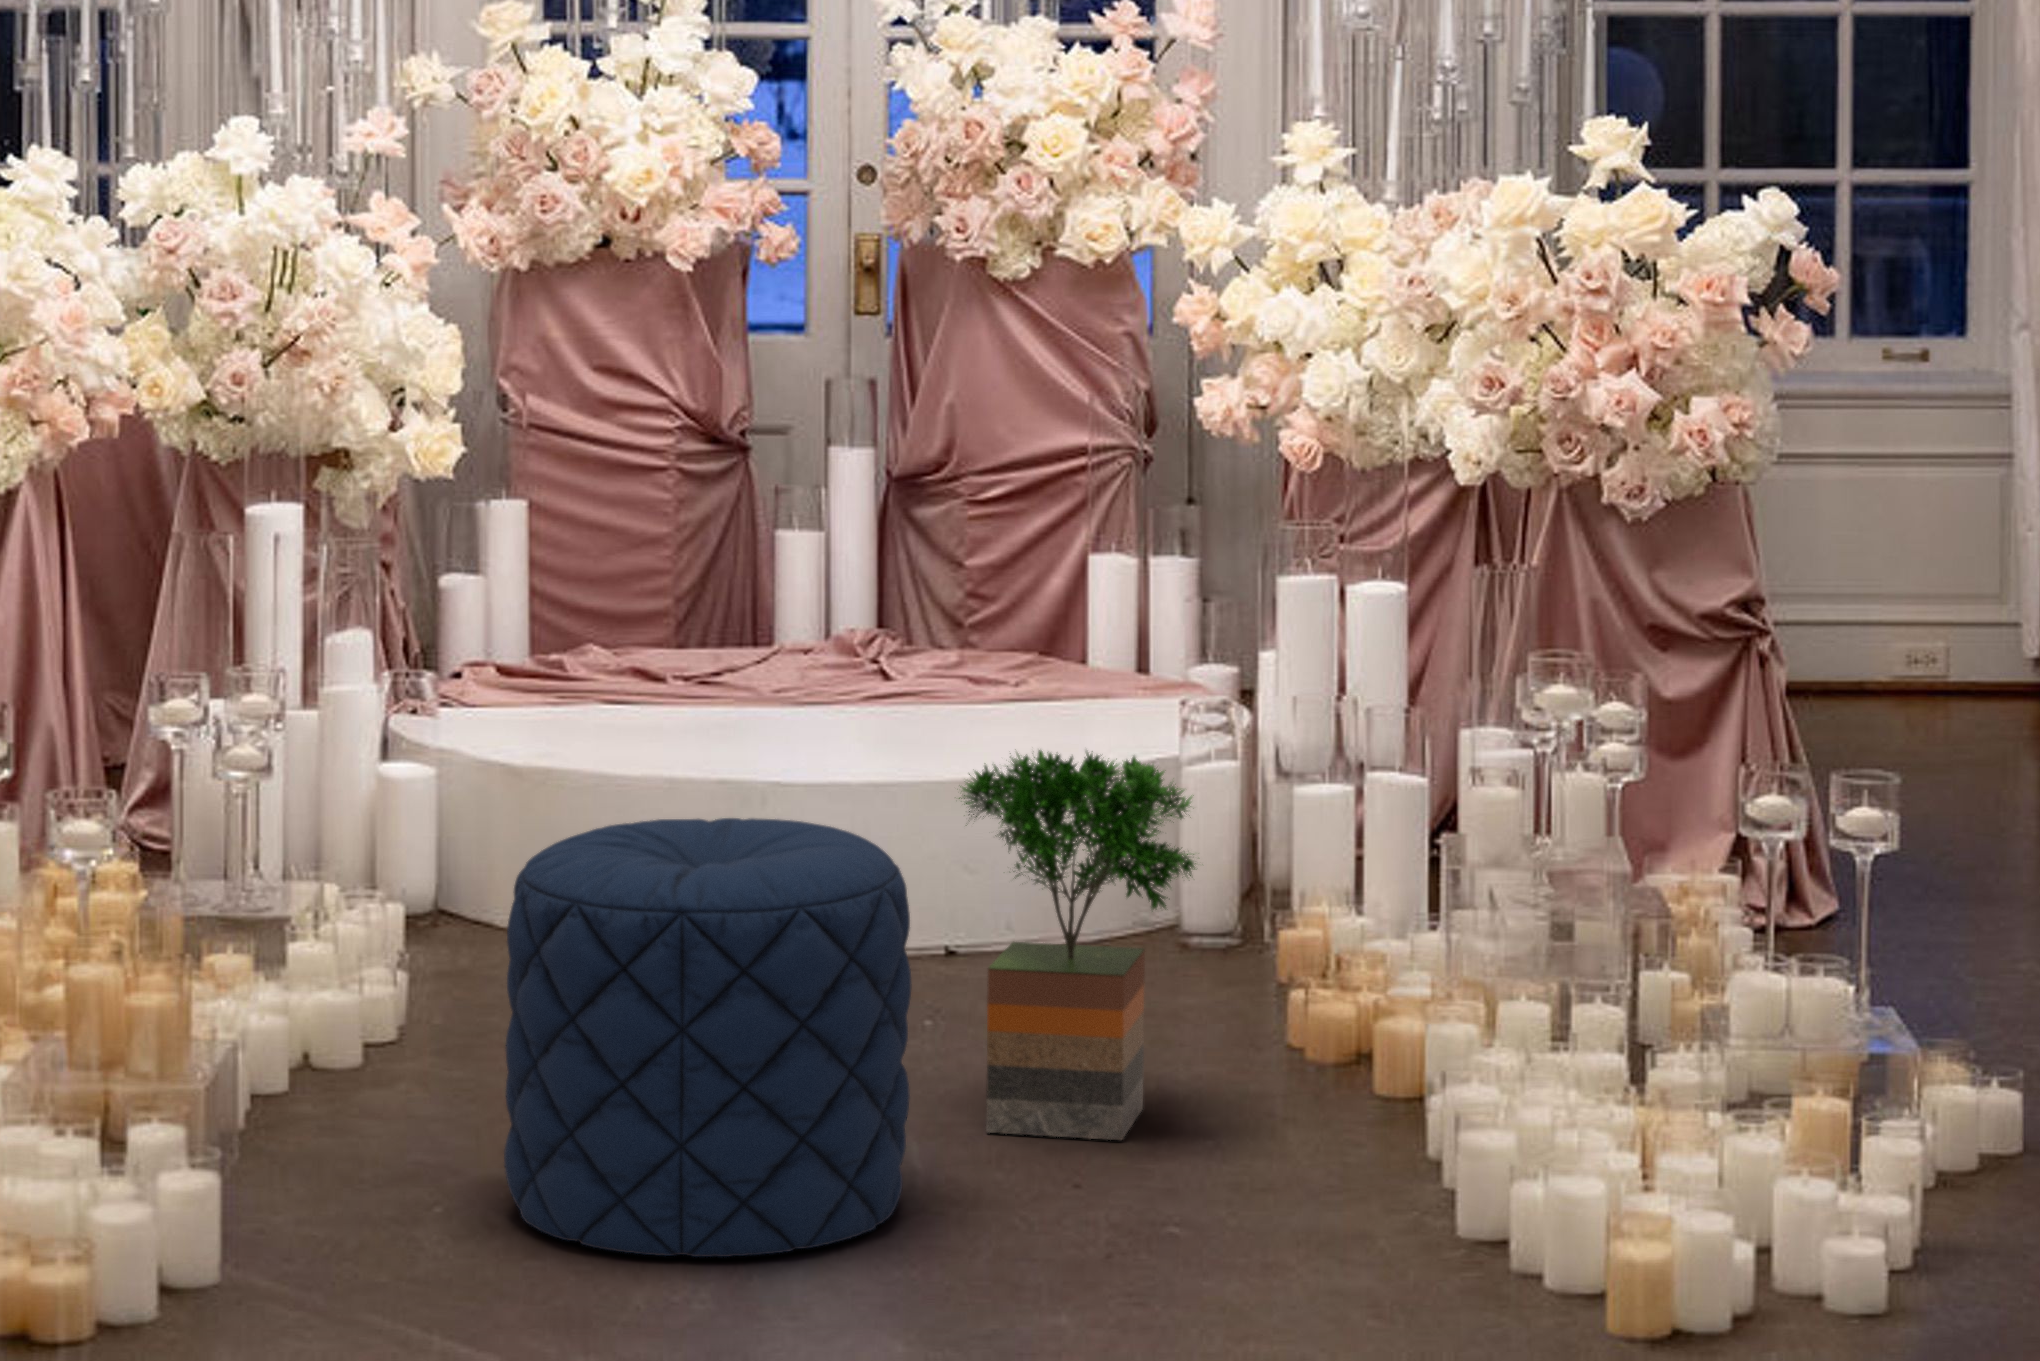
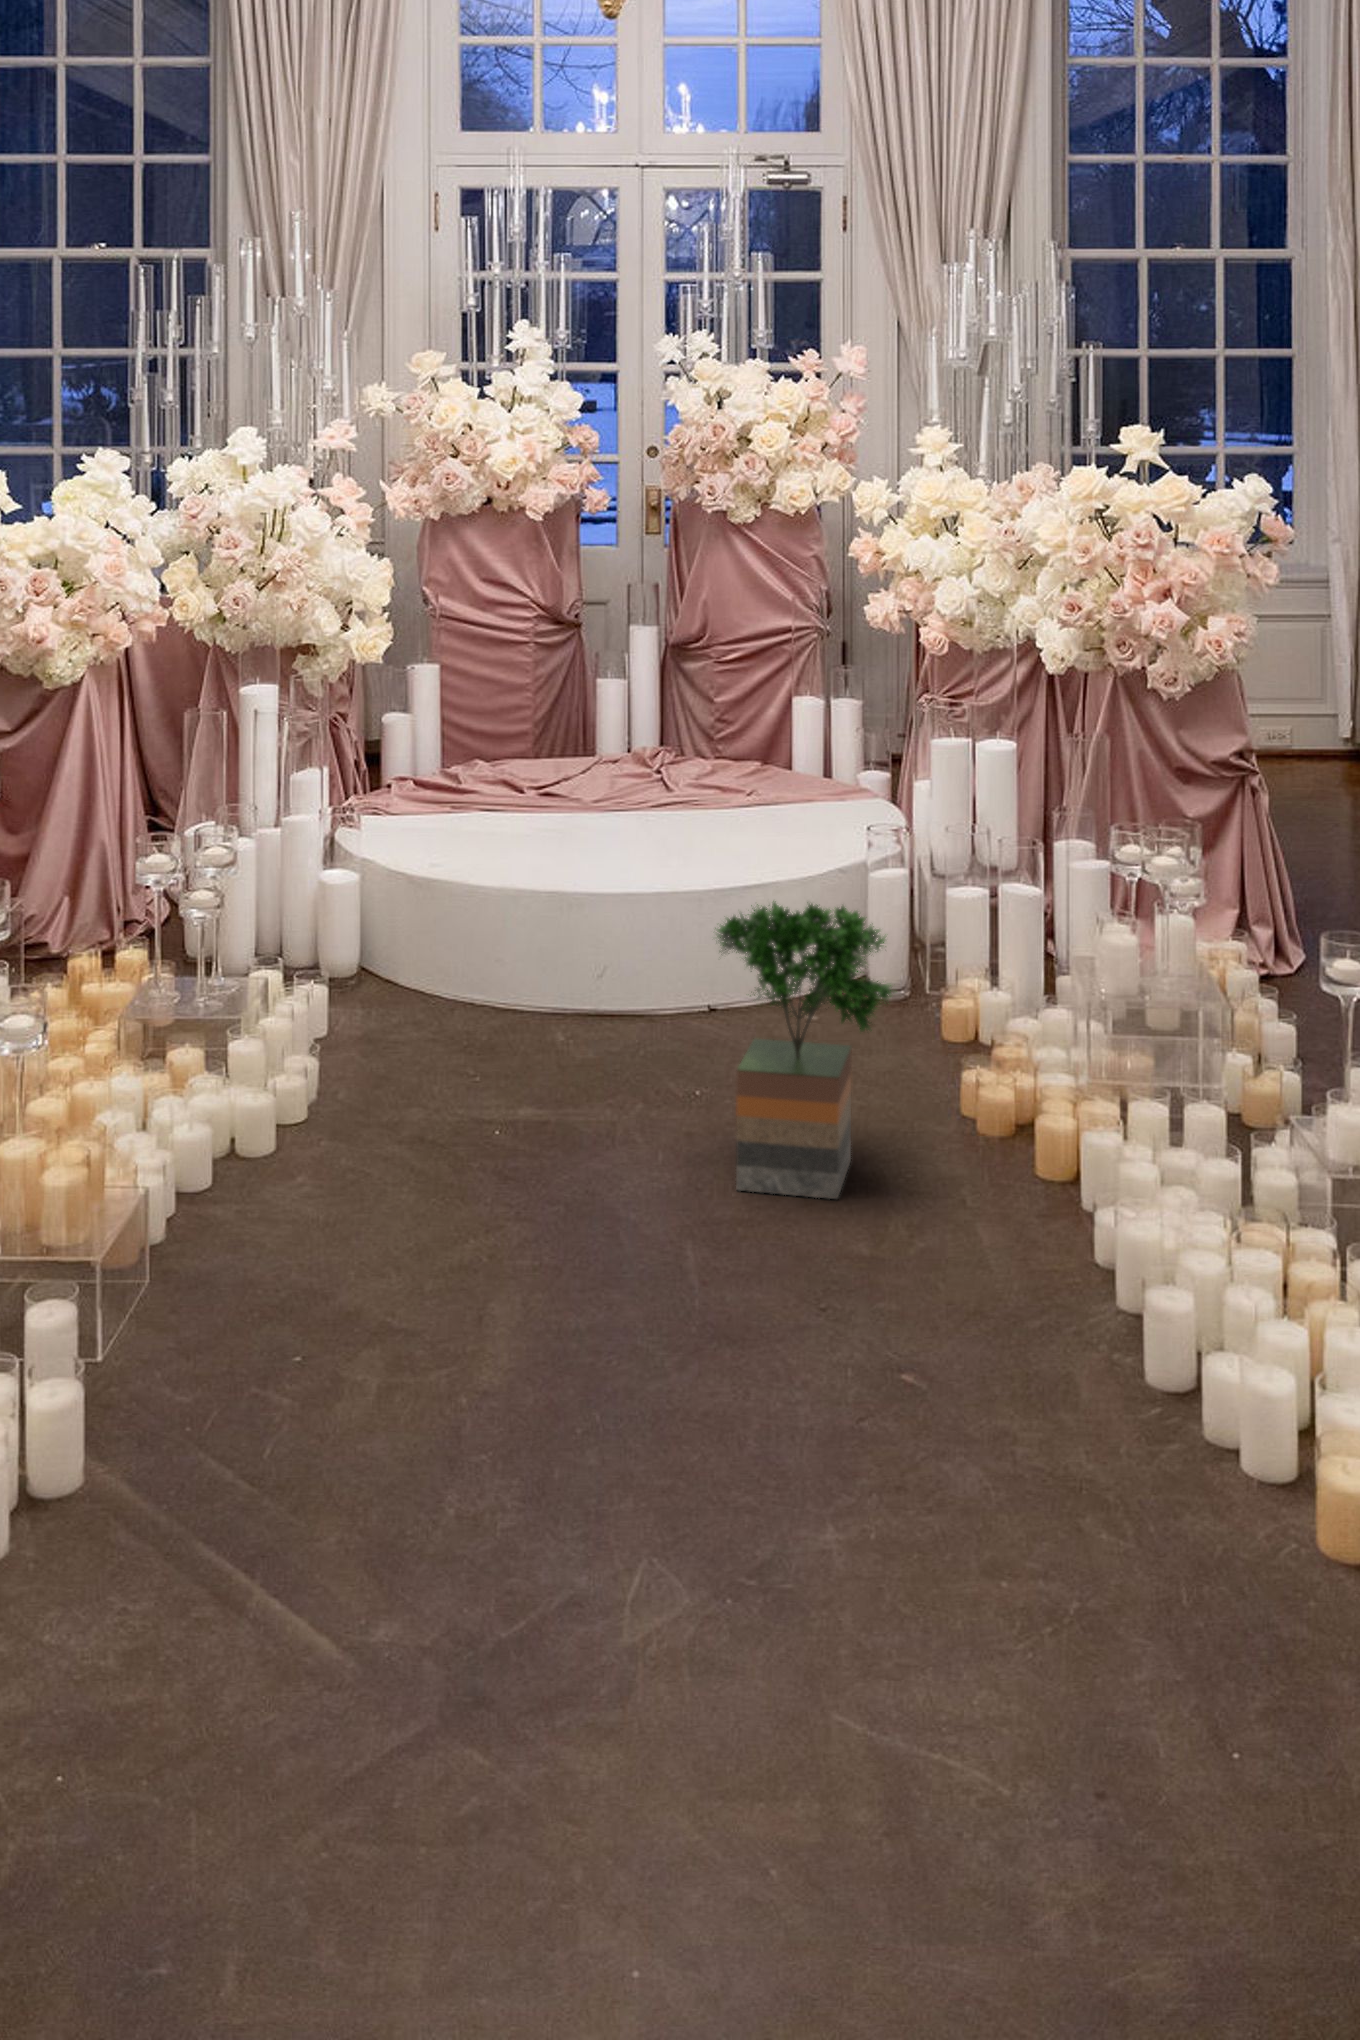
pouf: present [504,818,911,1257] -> none [365,972,678,1348]

